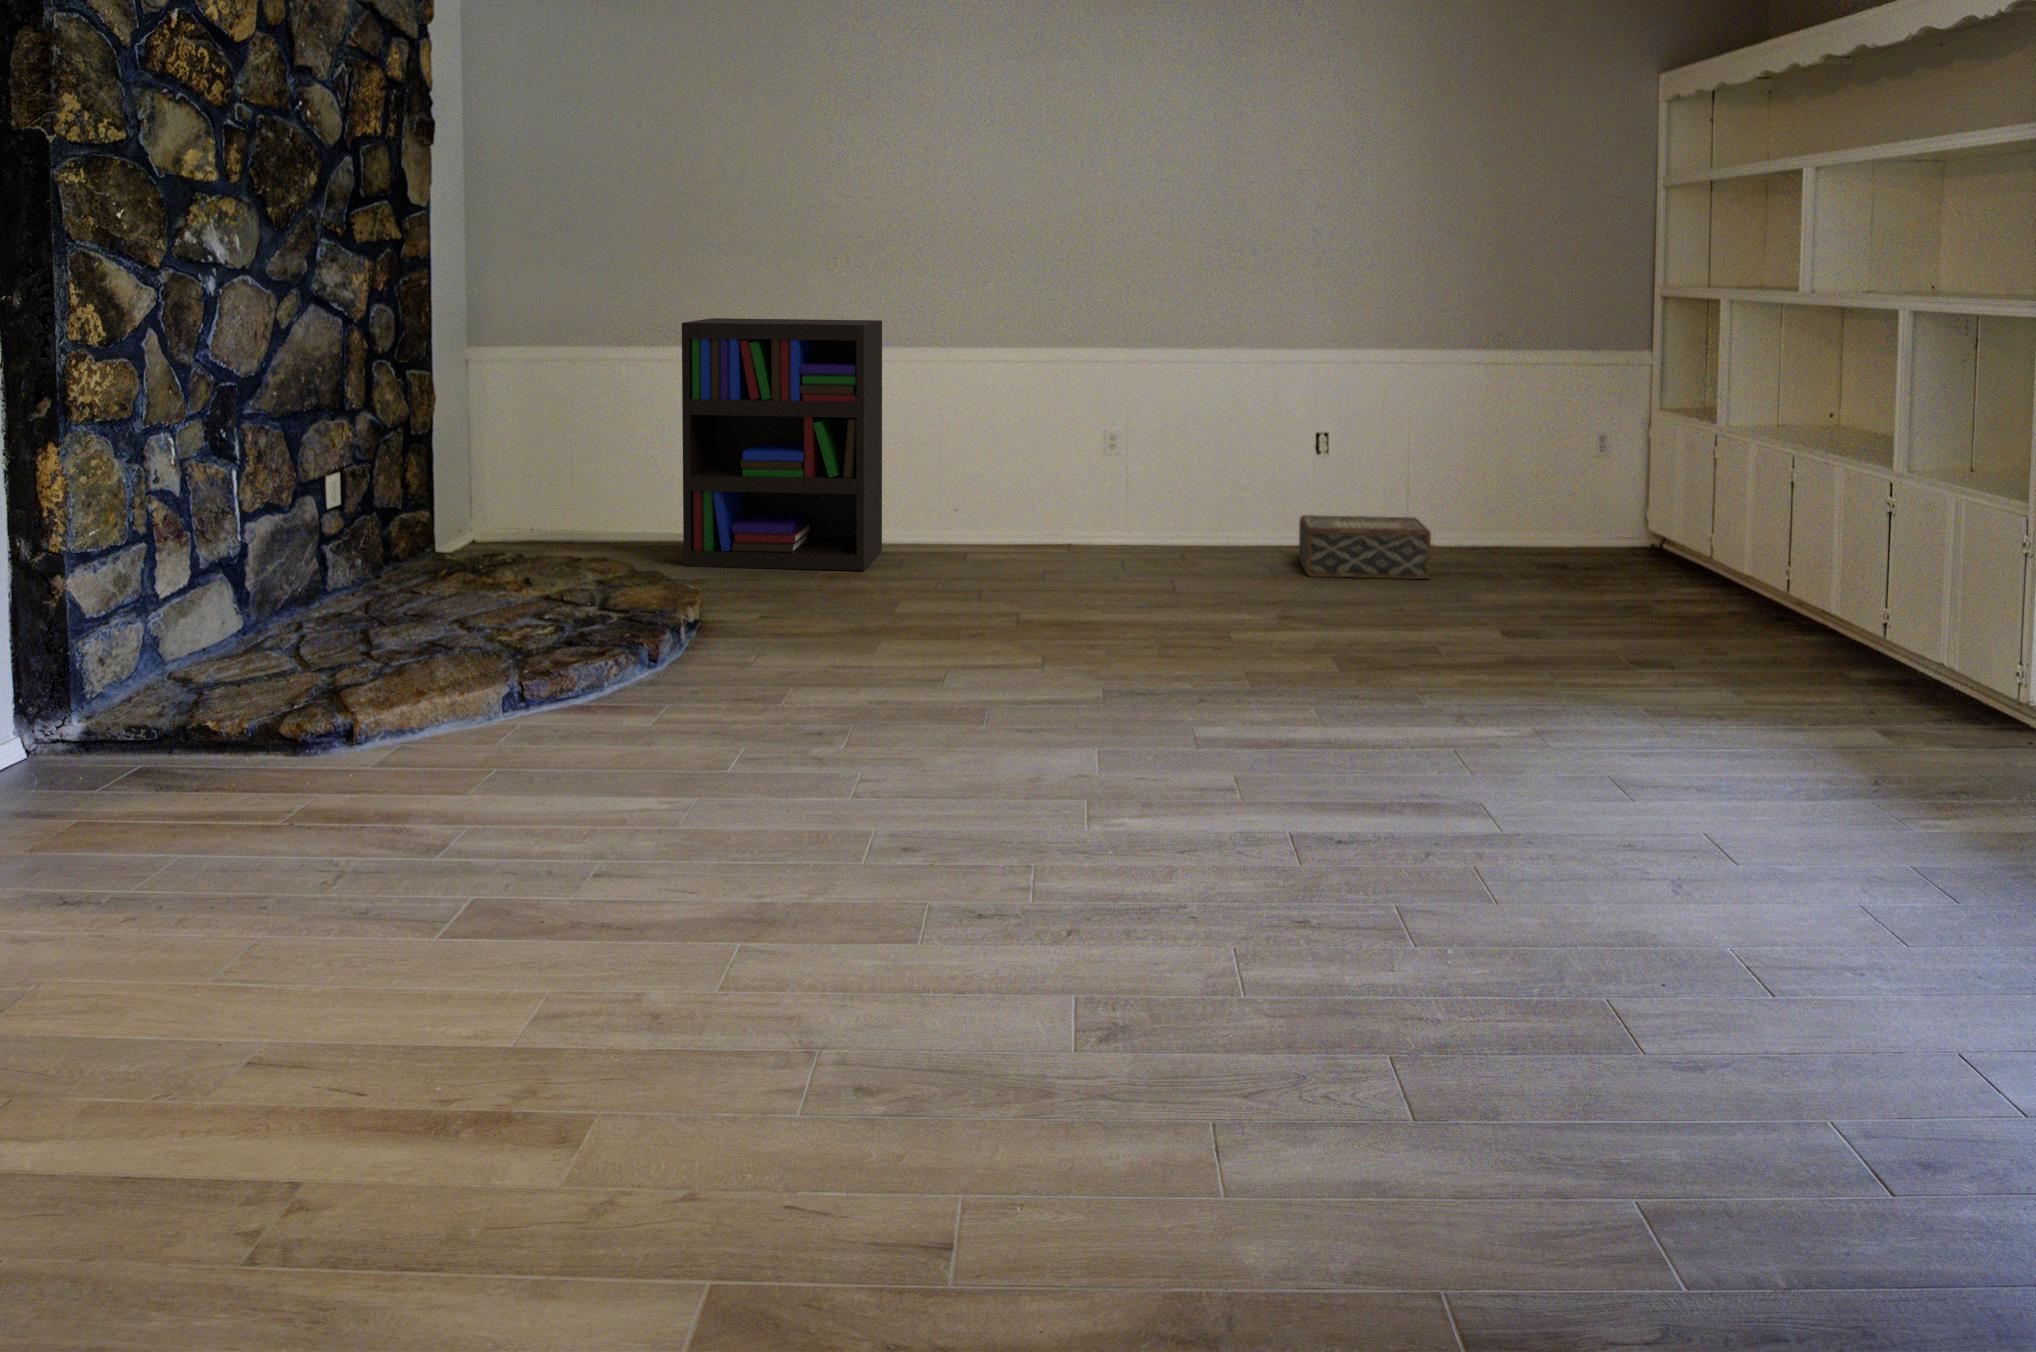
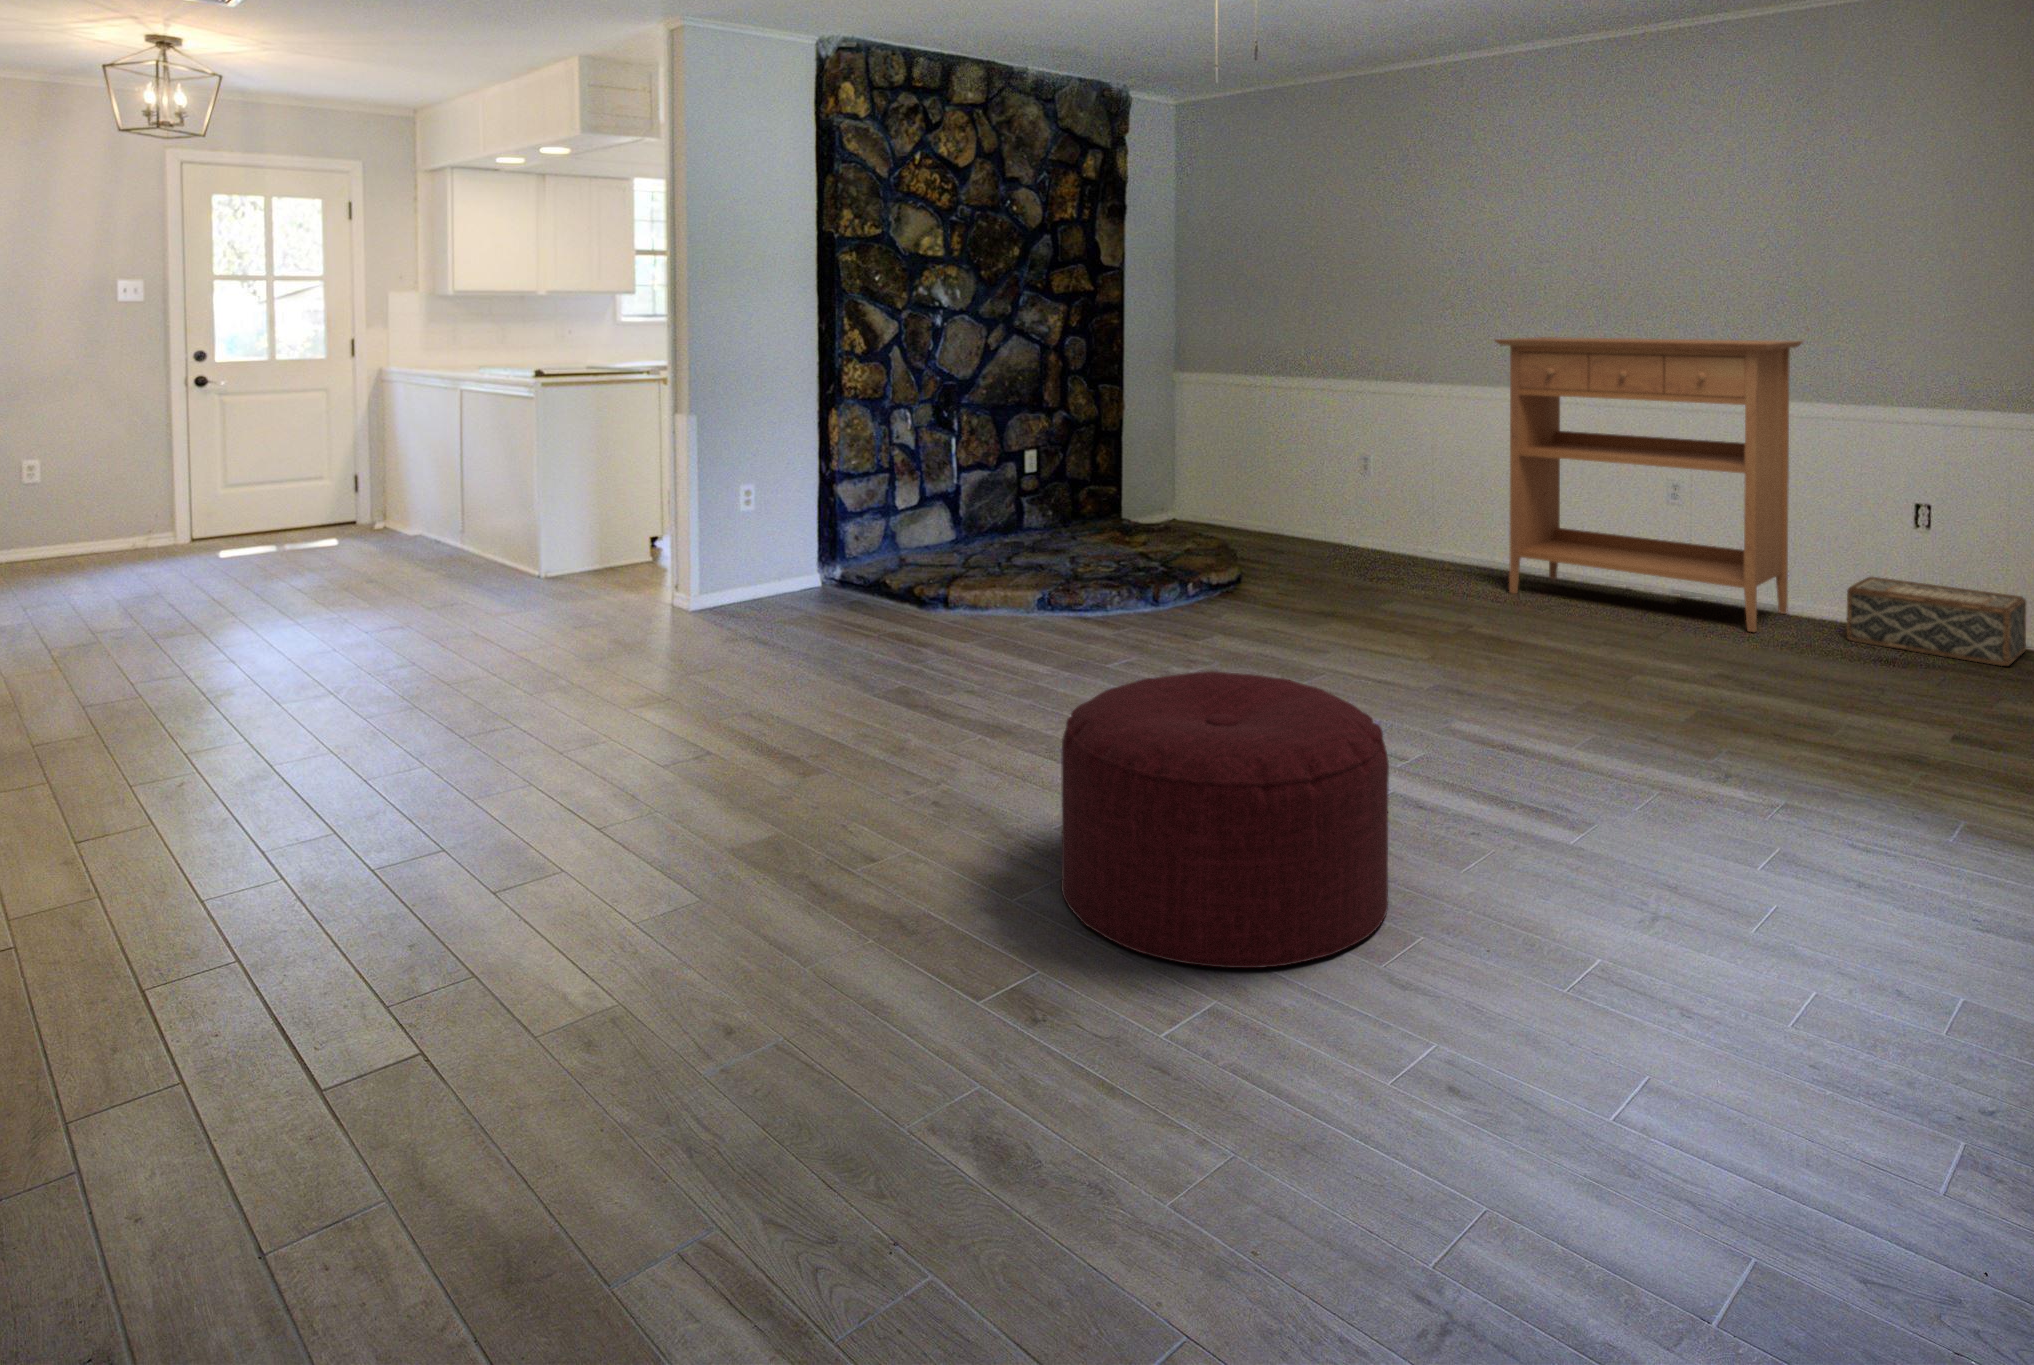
console table: none [987,301,1263,582] -> present [1495,337,1803,632]
bookshelf: present [682,318,882,571] -> none [1274,351,1445,570]
ottoman: none [1135,750,1565,1176] -> present [1061,671,1389,968]

